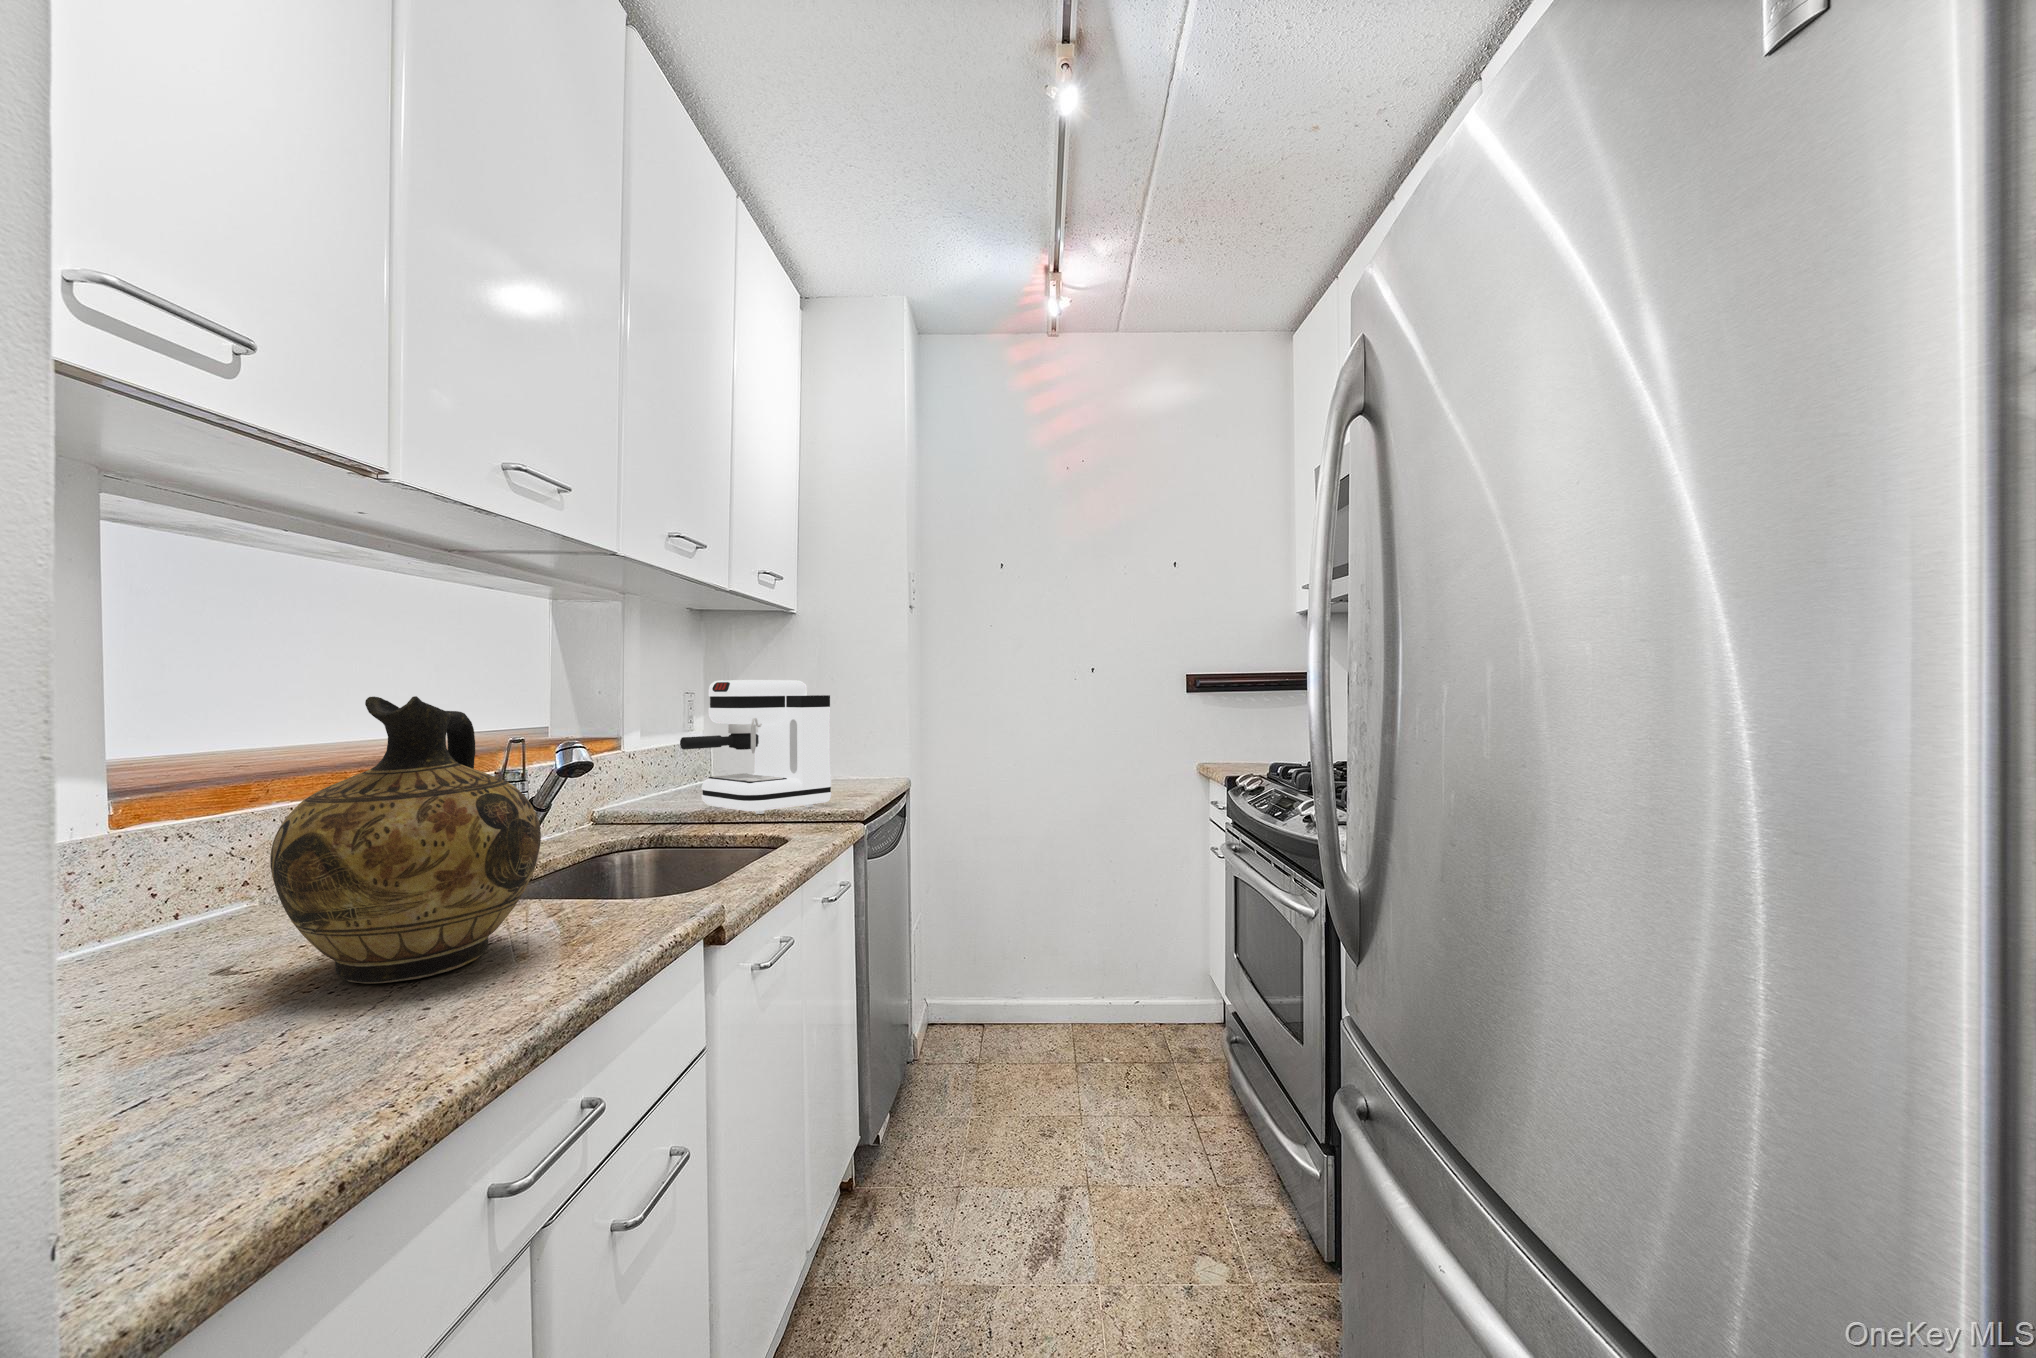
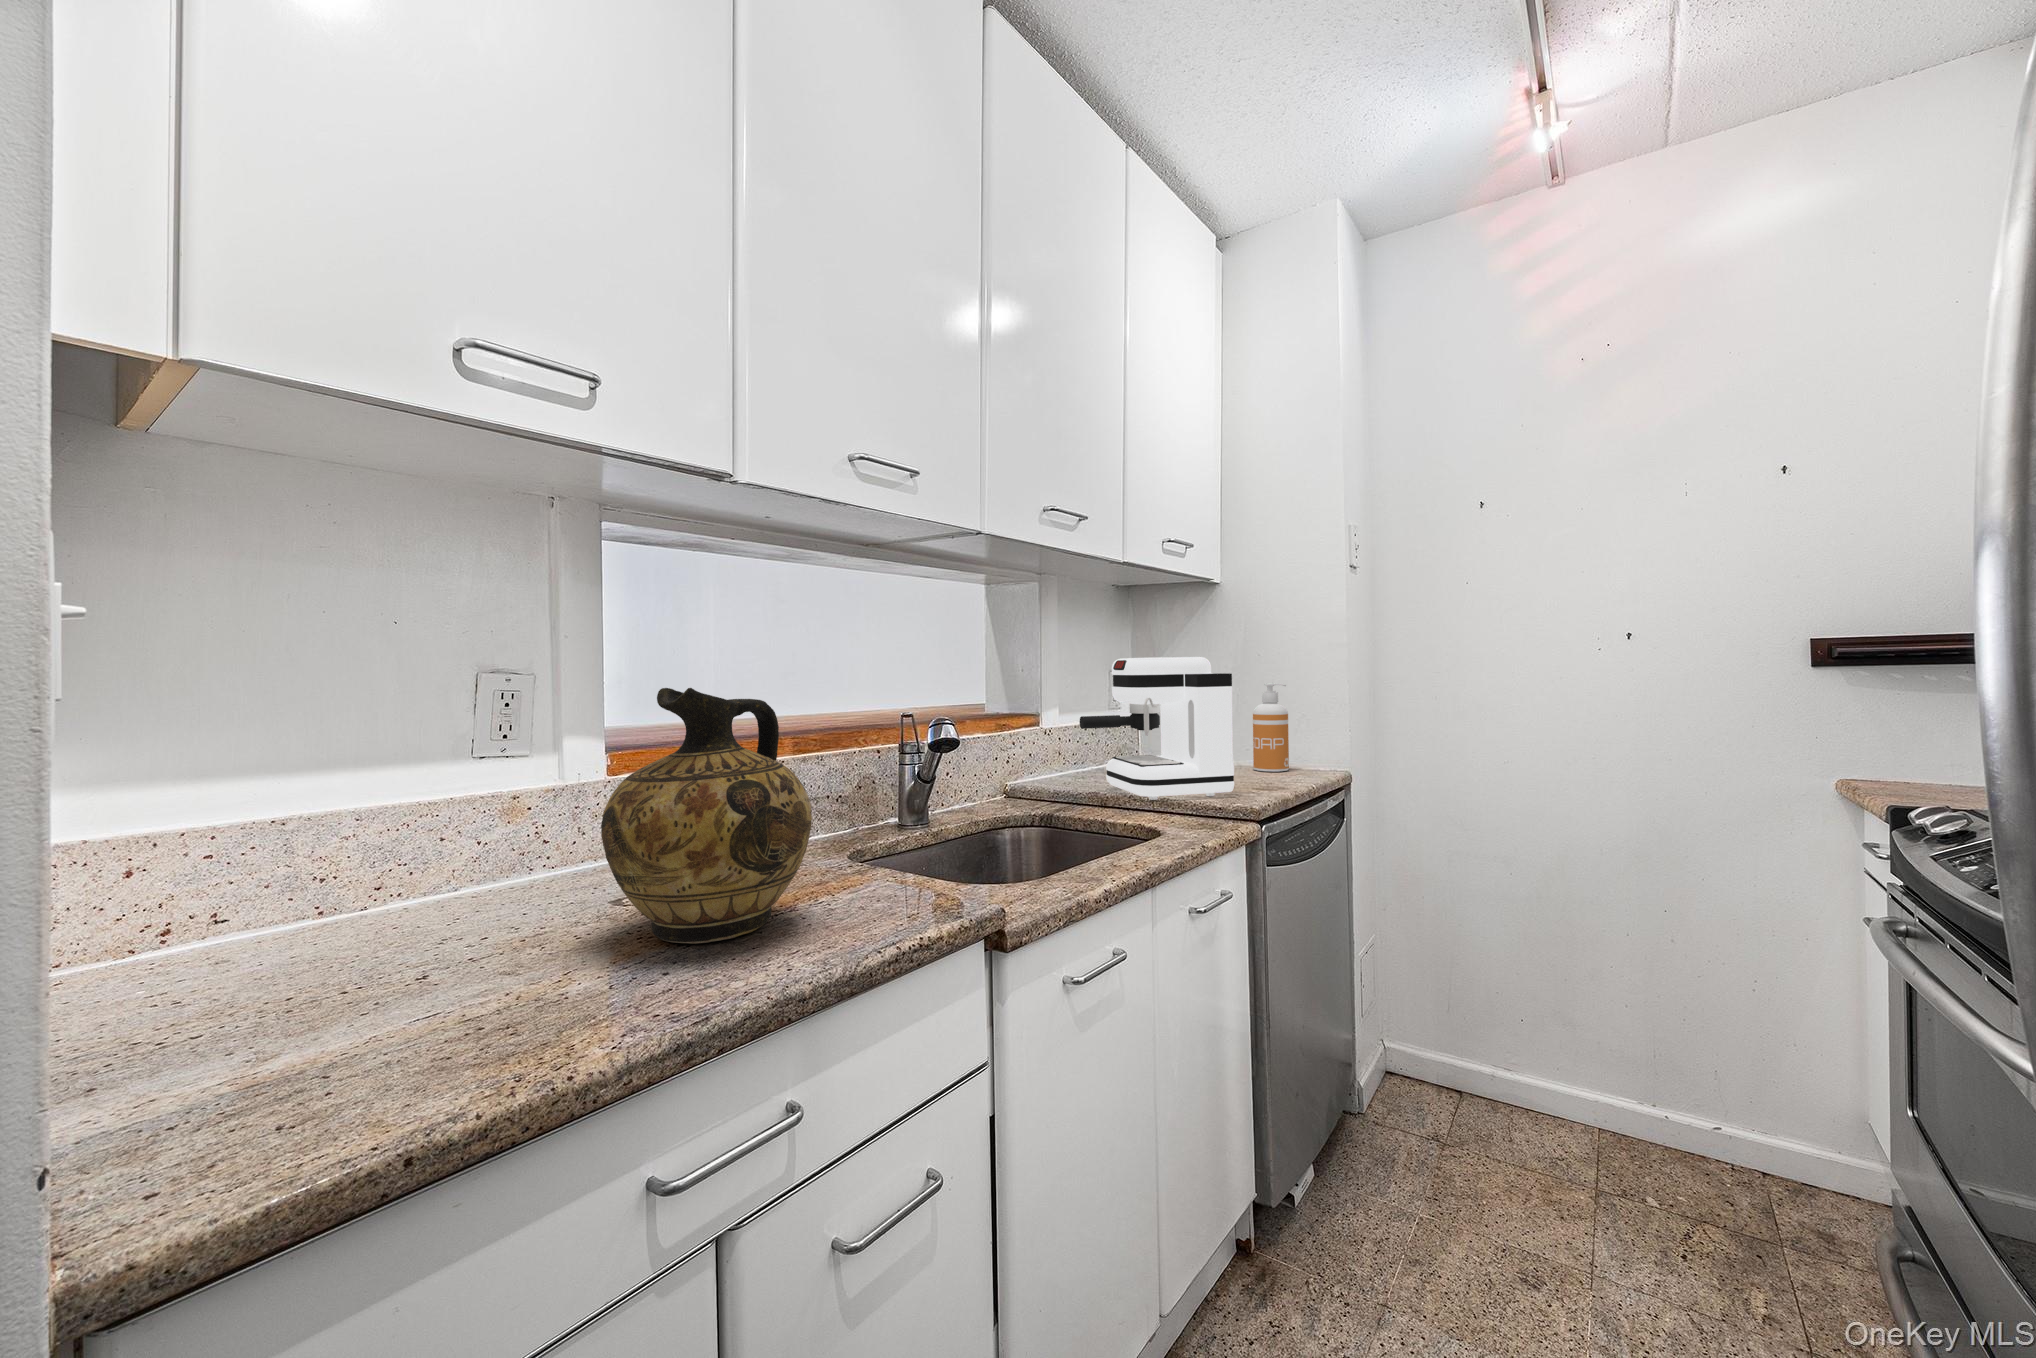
soap dispenser: none [823,706,855,786] -> present [1253,683,1289,772]

